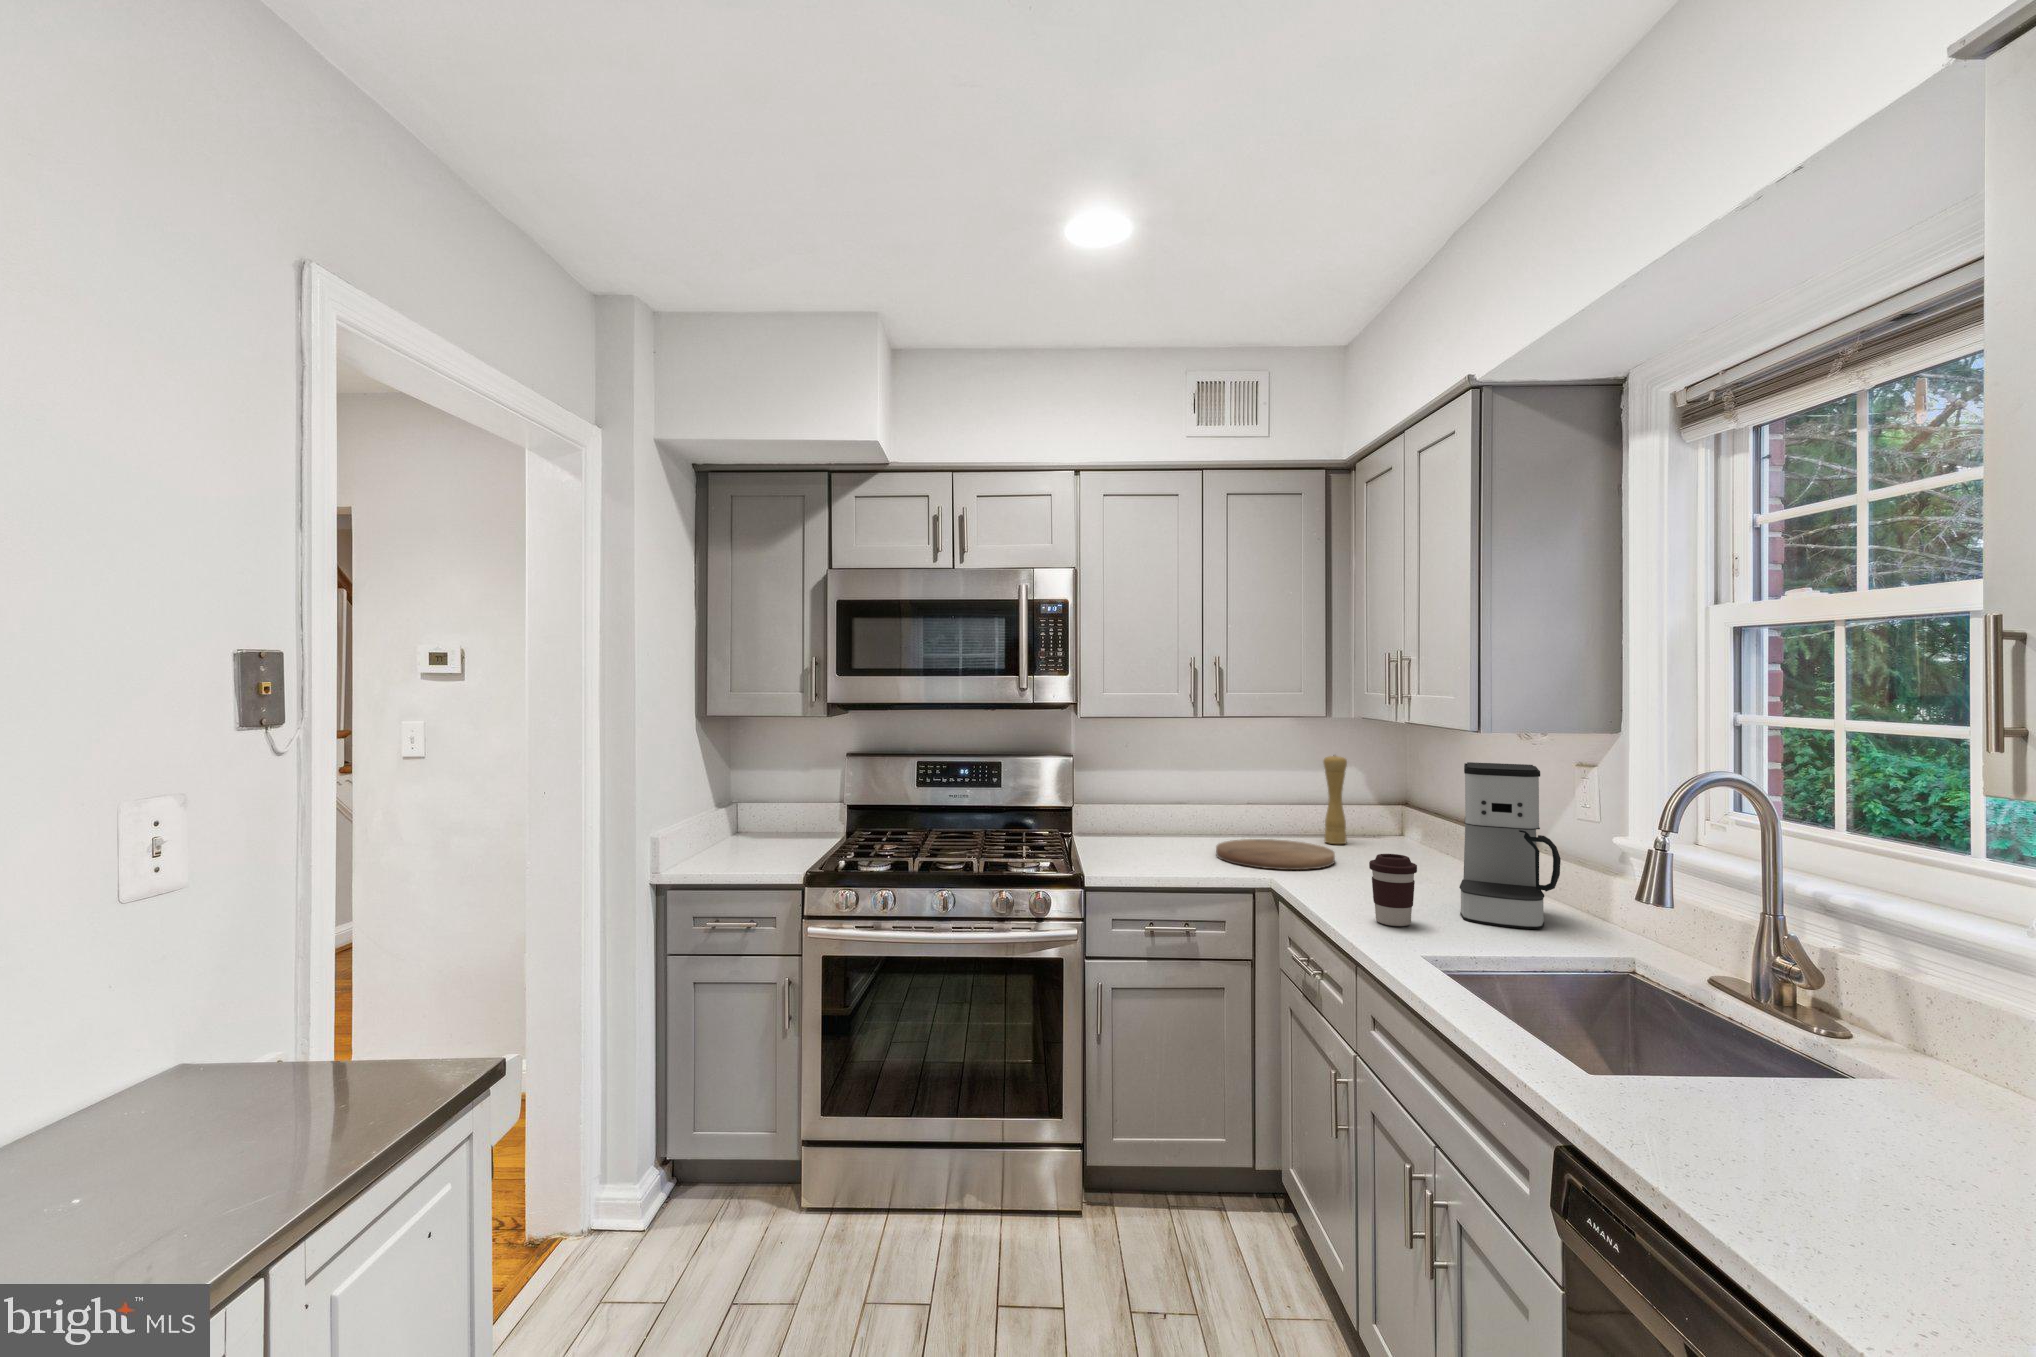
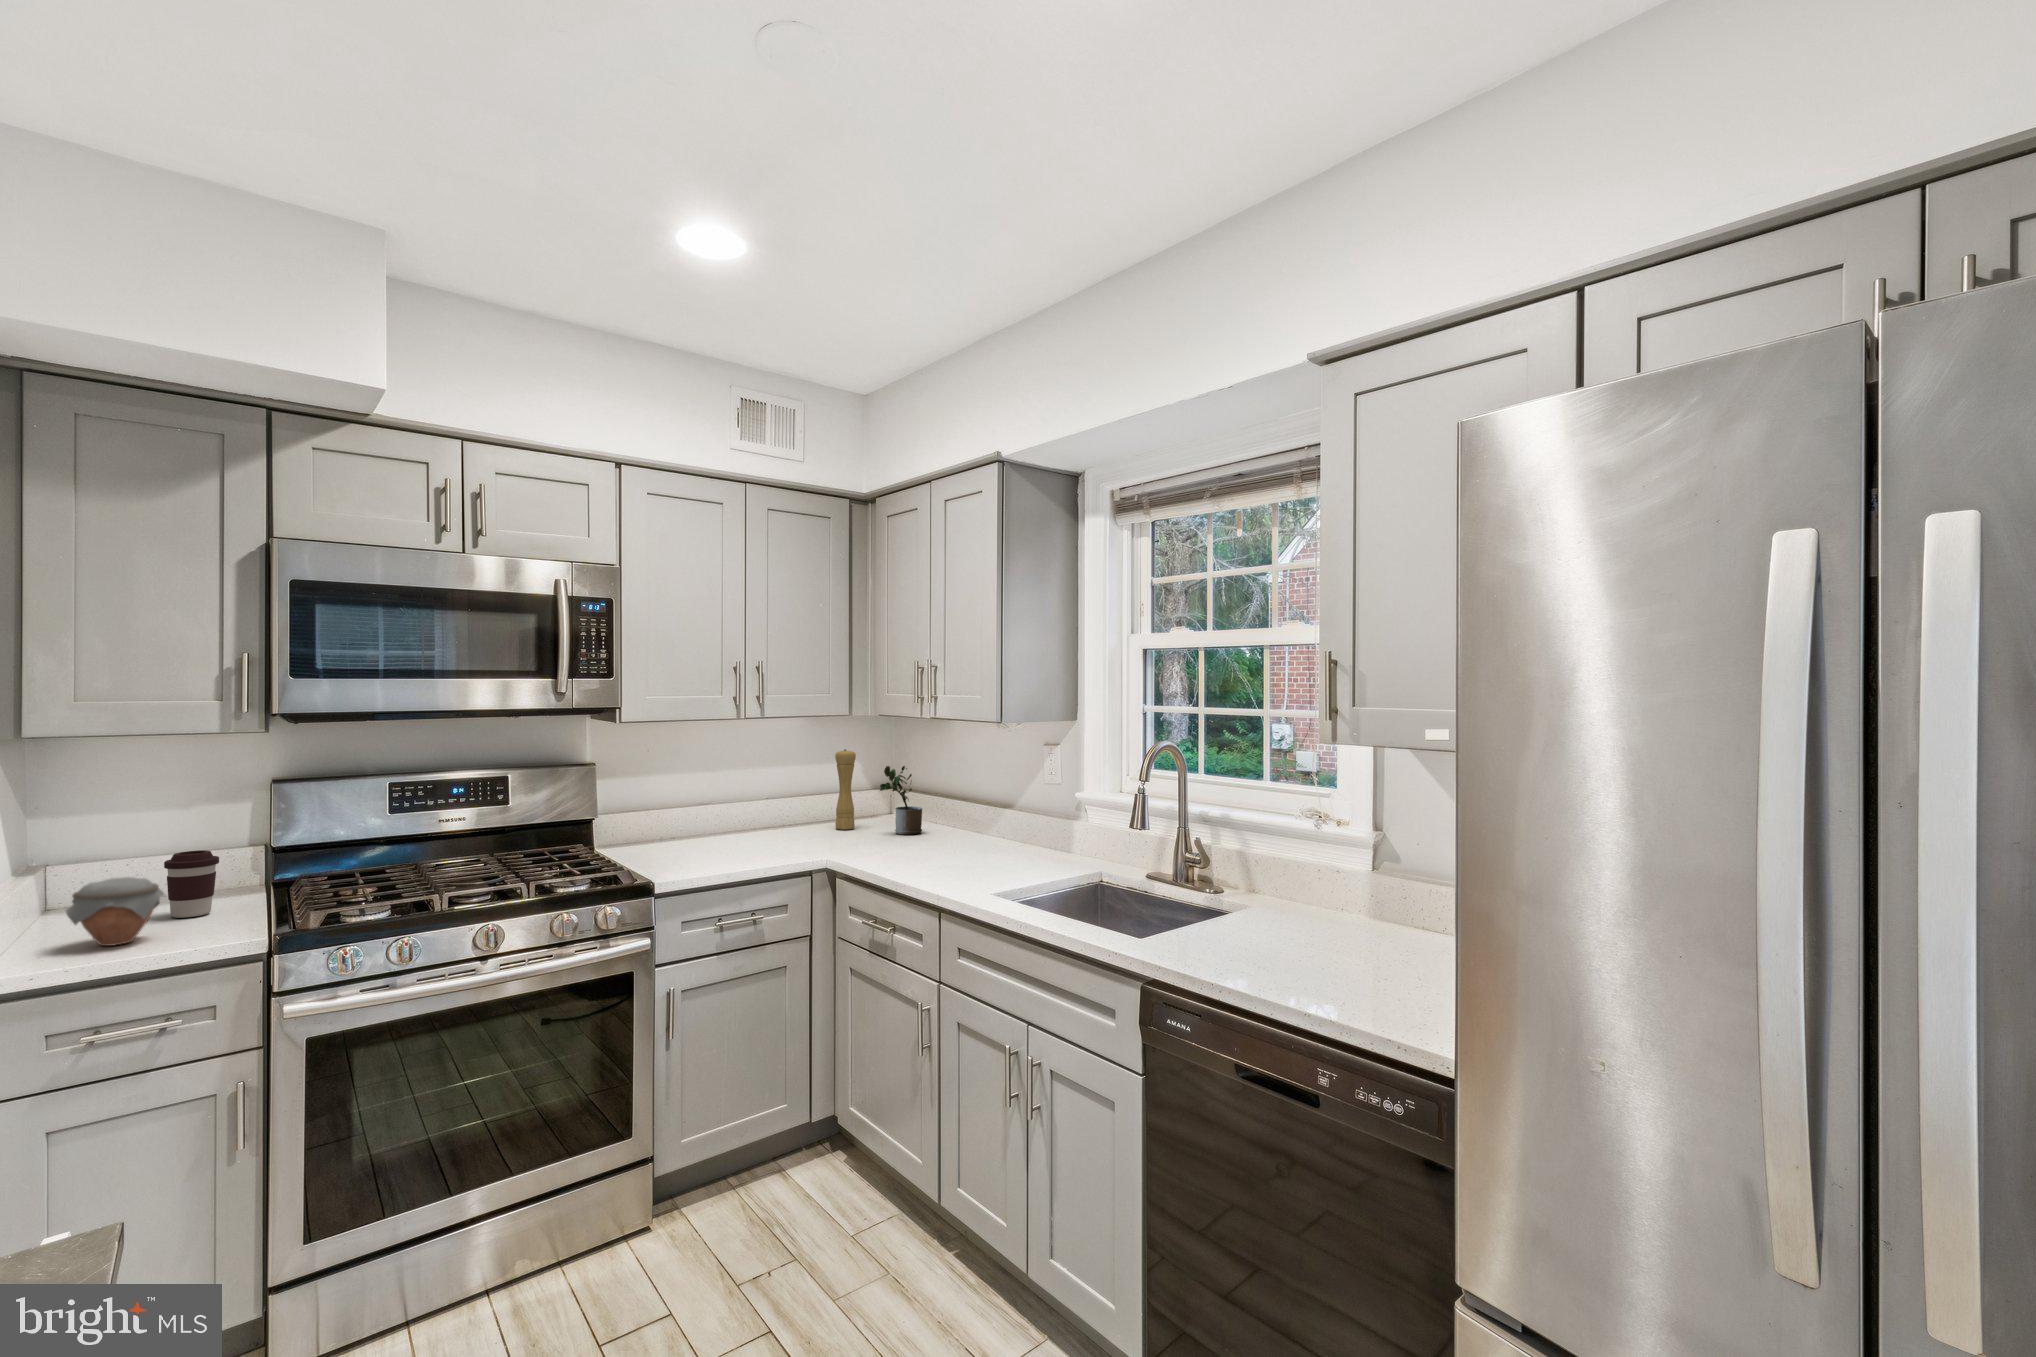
coffee maker: present [1459,762,1561,929] -> none [980,748,1048,869]
potted plant: none [1367,776,1423,860] -> present [880,766,922,835]
jar: none [703,820,756,867] -> present [66,877,164,946]
cutting board: present [1216,839,1335,870] -> none [757,830,864,855]
coffee cup: present [1369,854,1417,926] -> present [164,850,219,918]

